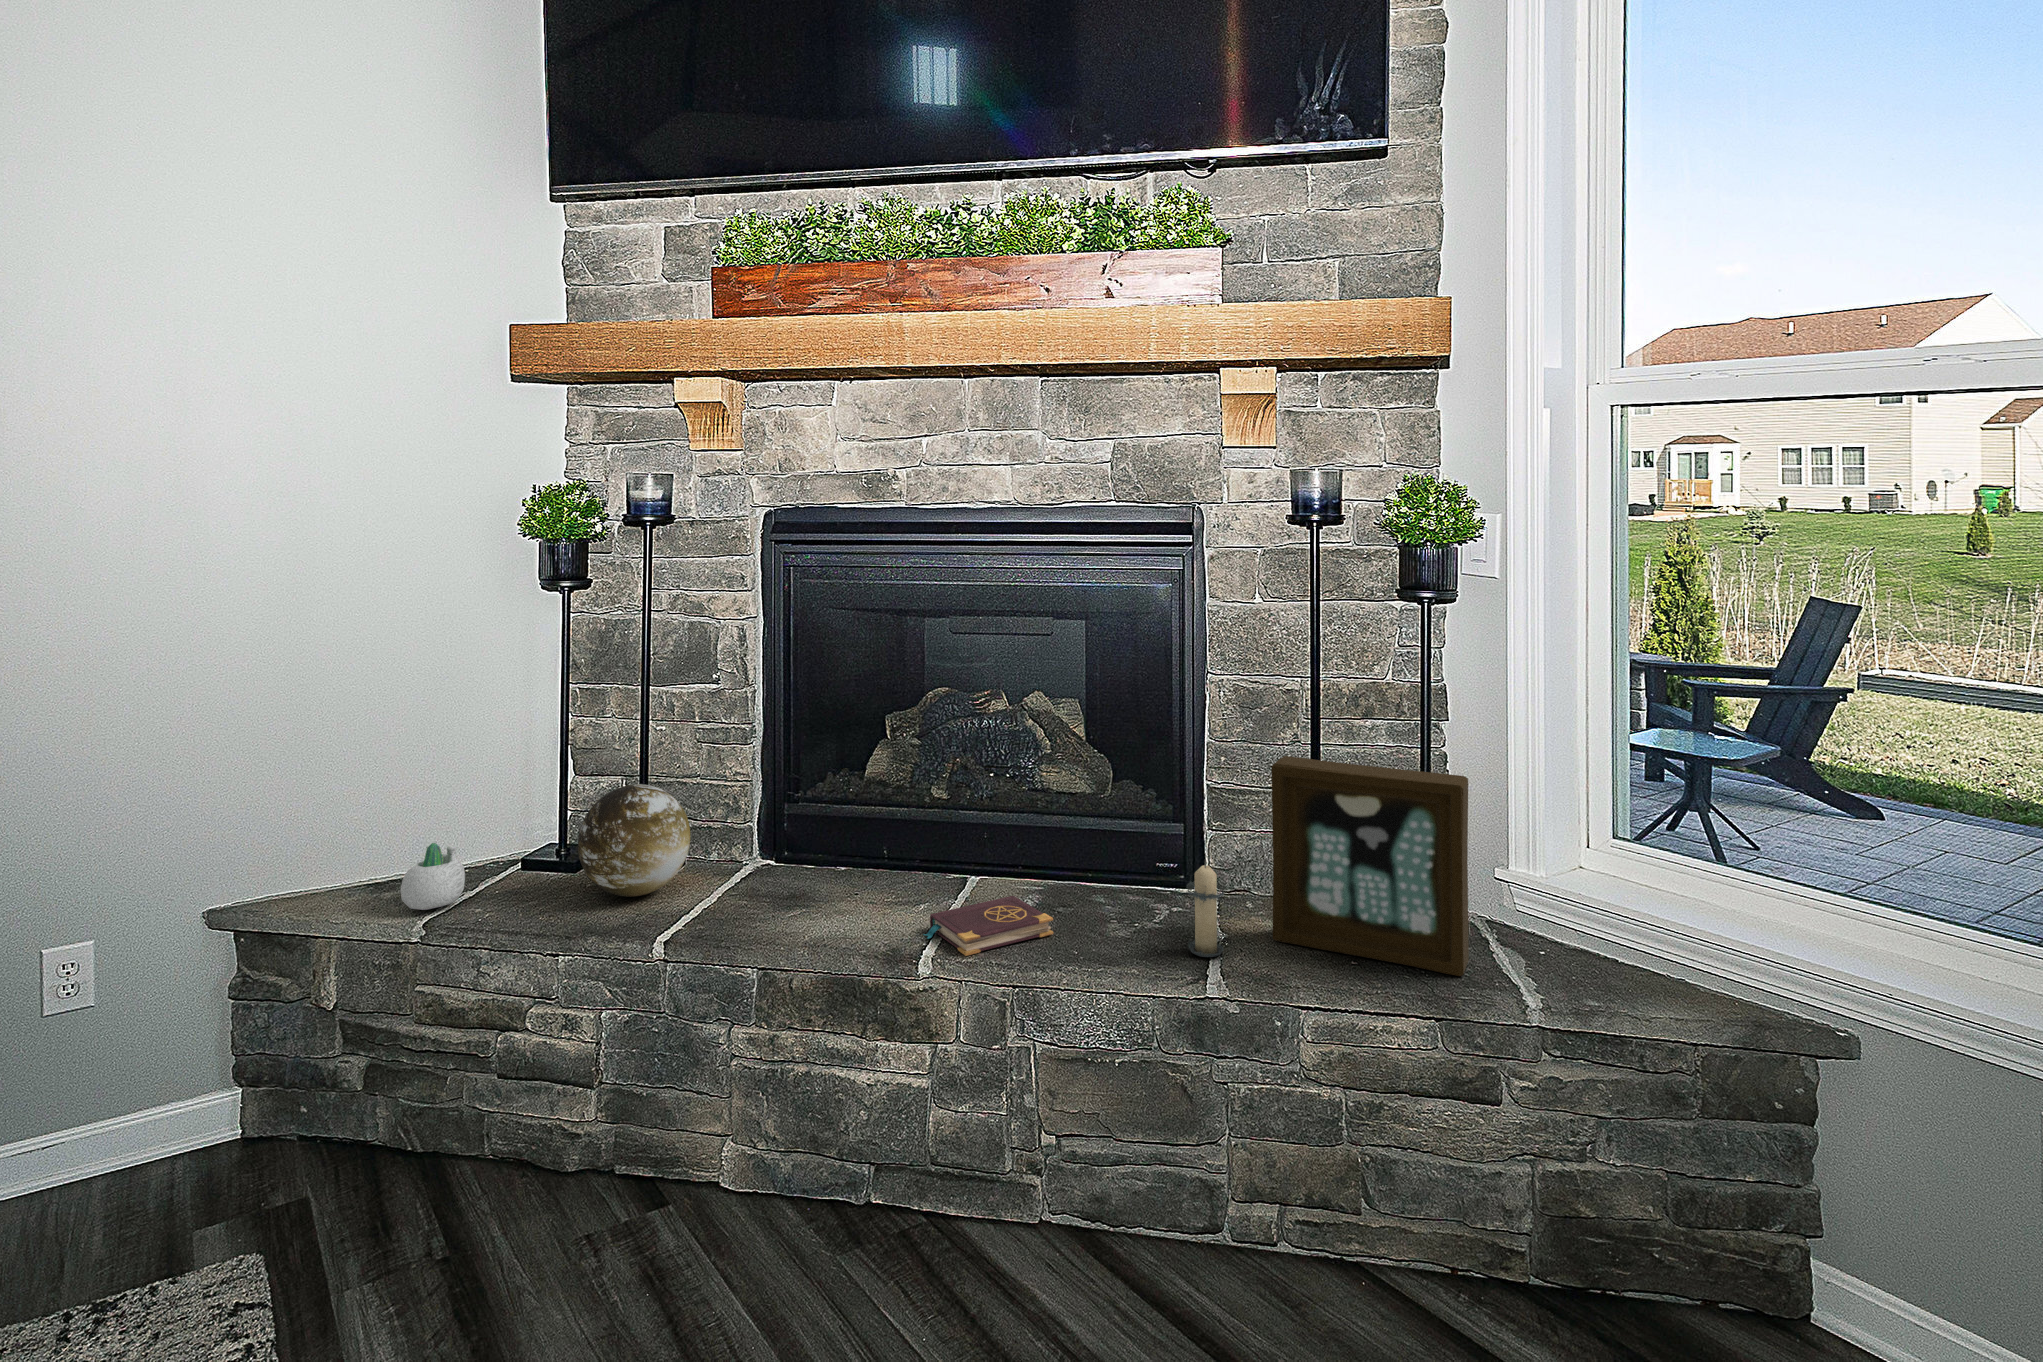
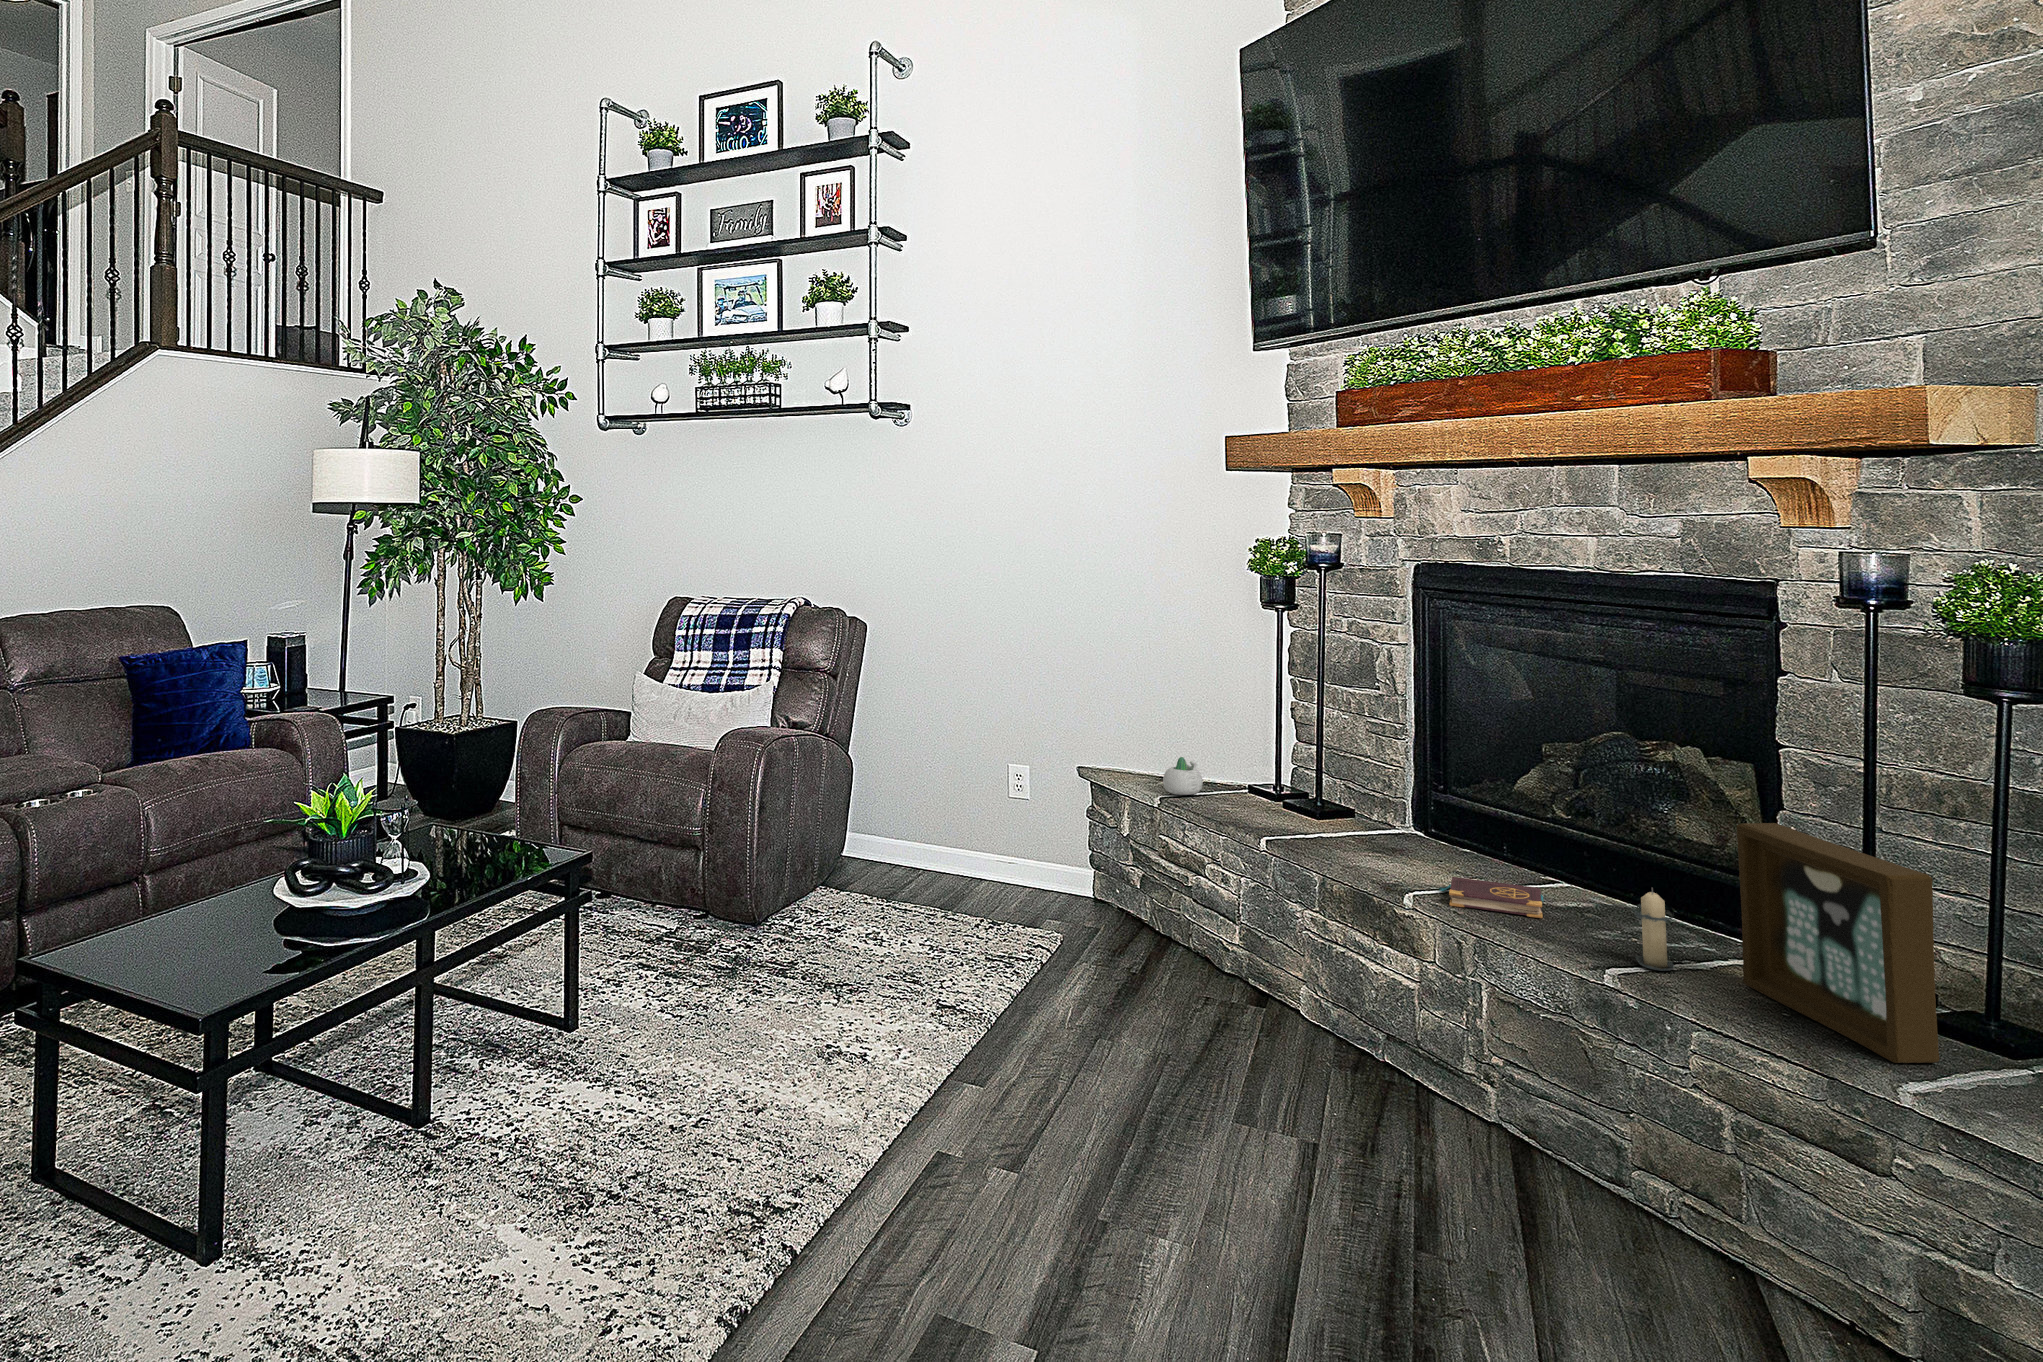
decorative orb: present [578,784,690,897] -> none [1255,746,1334,820]

